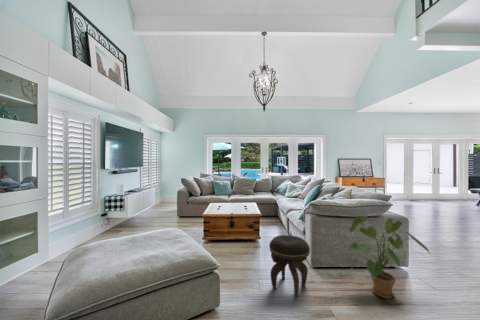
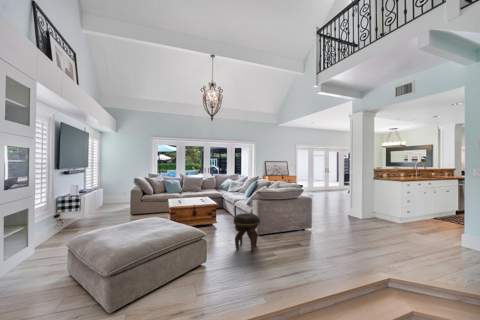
house plant: present [349,215,429,298] -> none [281,197,324,245]

